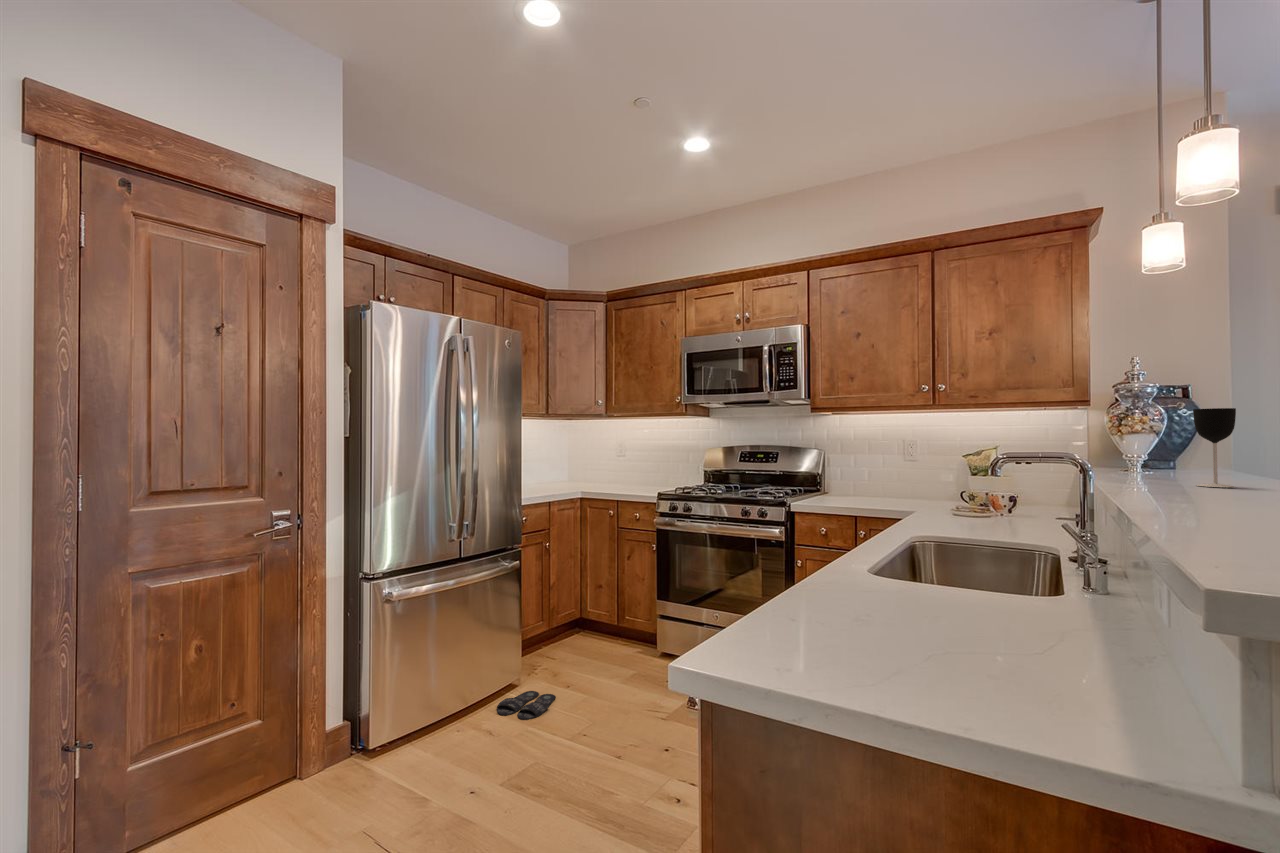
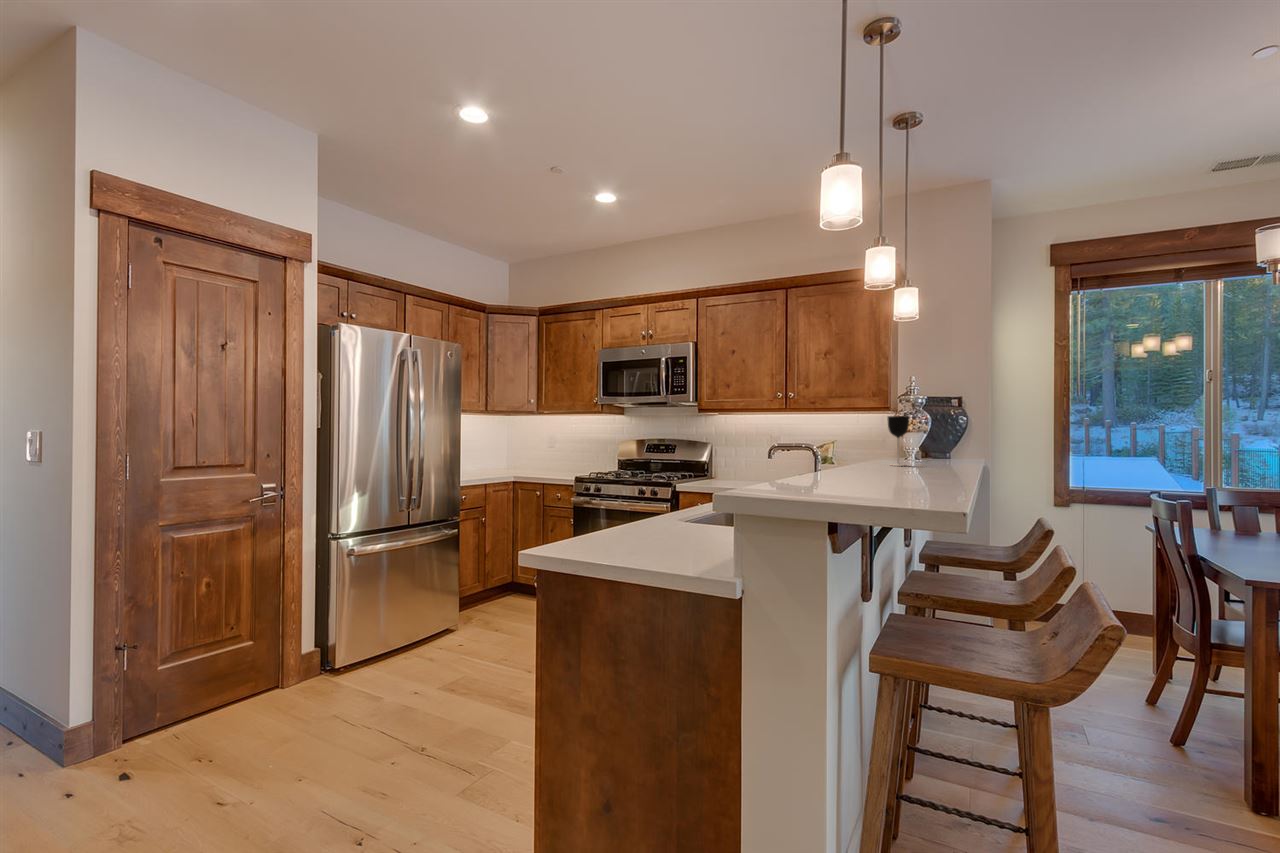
slippers: present [497,691,556,720] -> none [437,634,485,652]

